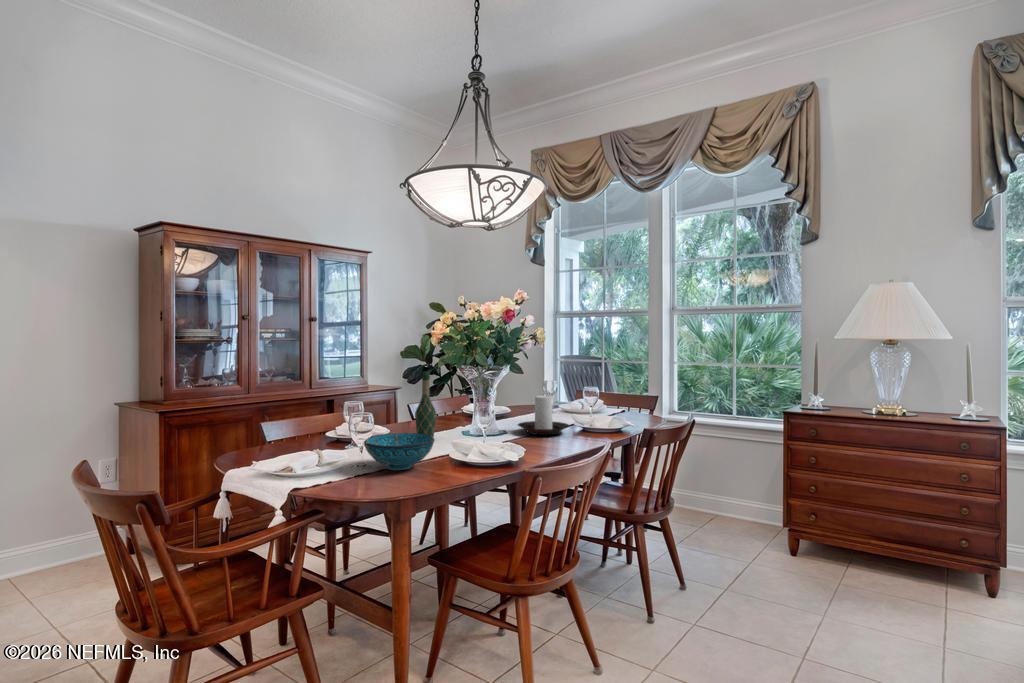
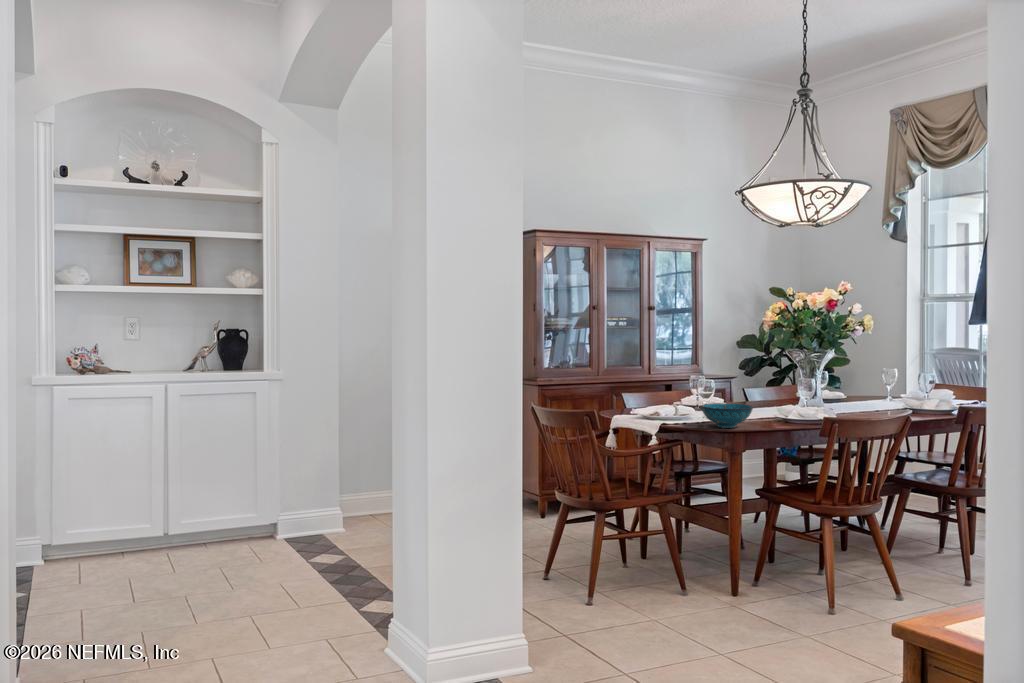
wine bottle: present [415,372,436,437] -> none [742,359,760,415]
candle holder: present [518,395,569,435] -> none [835,381,886,418]

